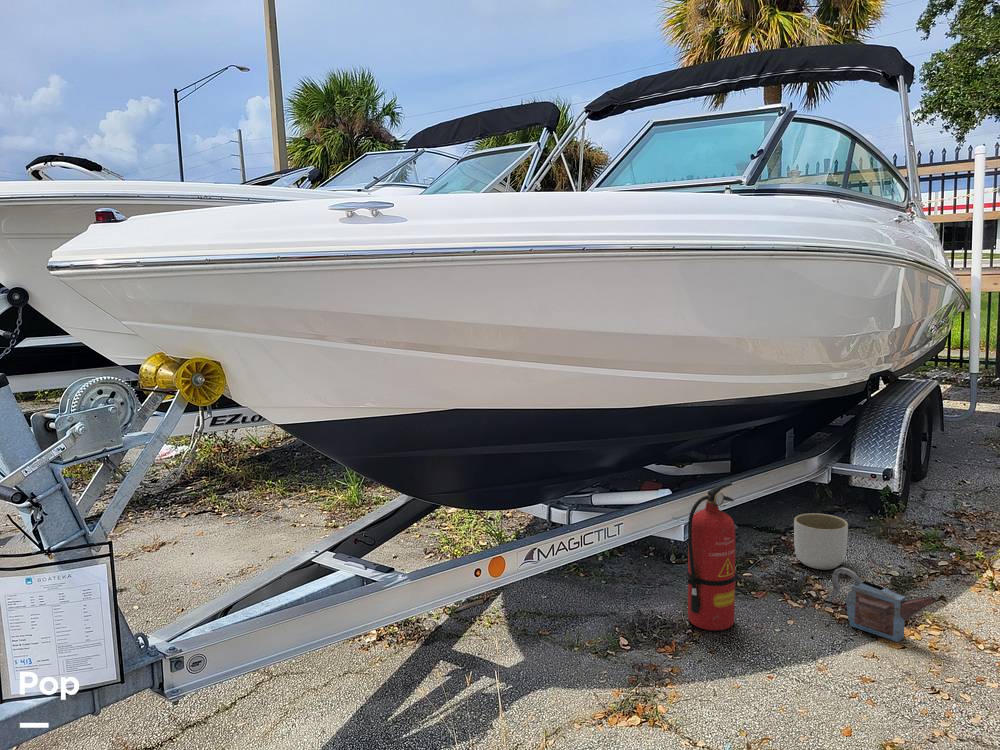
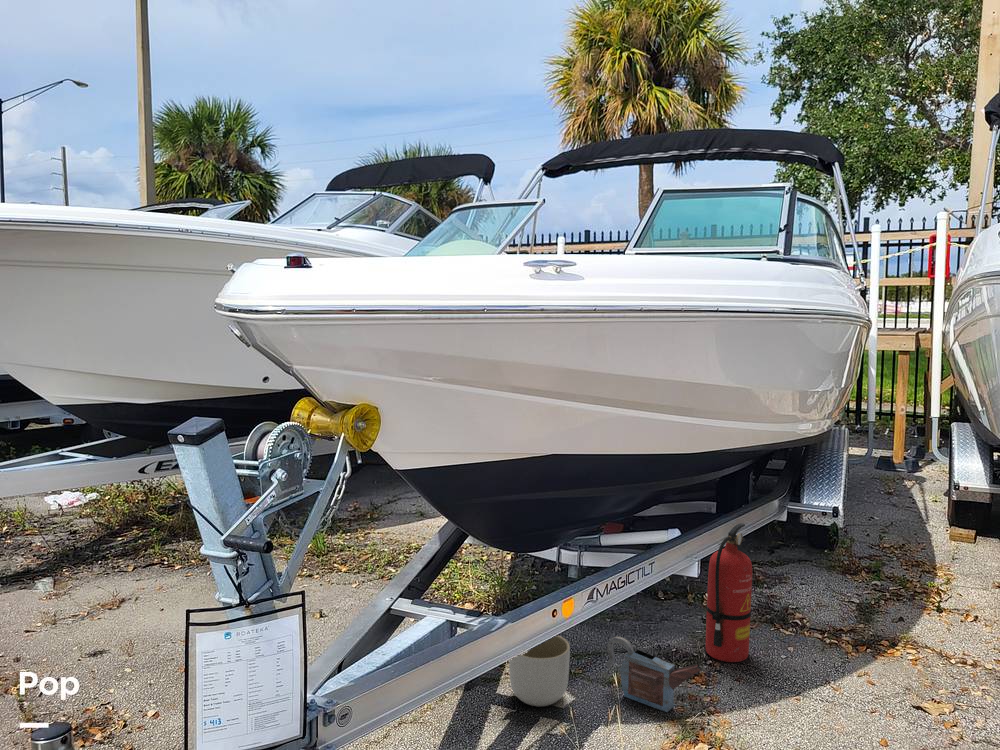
planter: present [794,513,848,570] -> present [509,636,570,706]
watering can: present [830,567,937,642] -> present [606,636,702,712]

